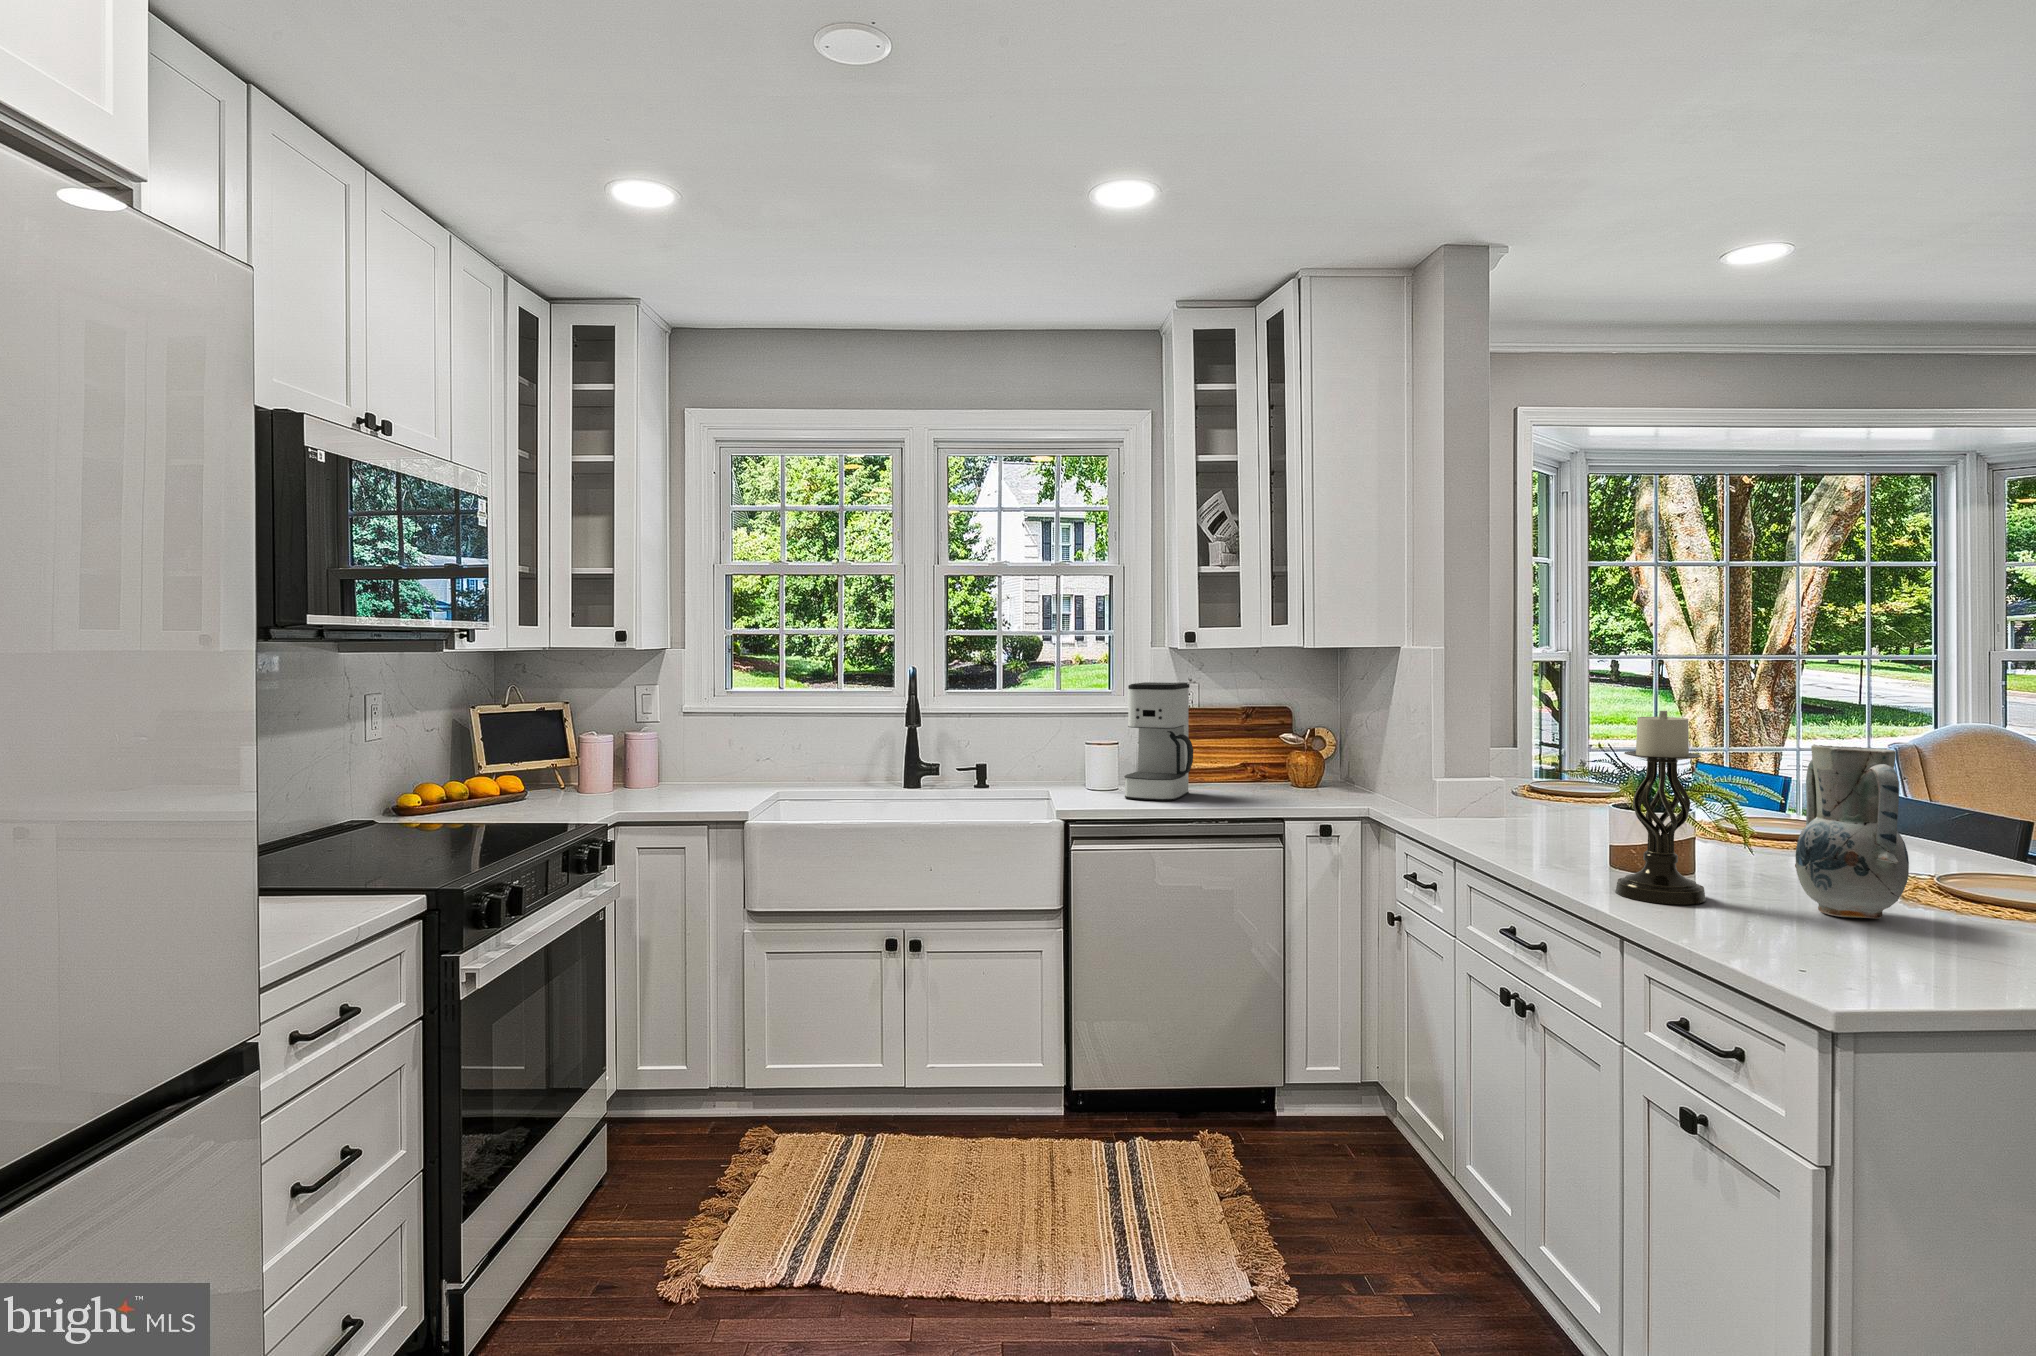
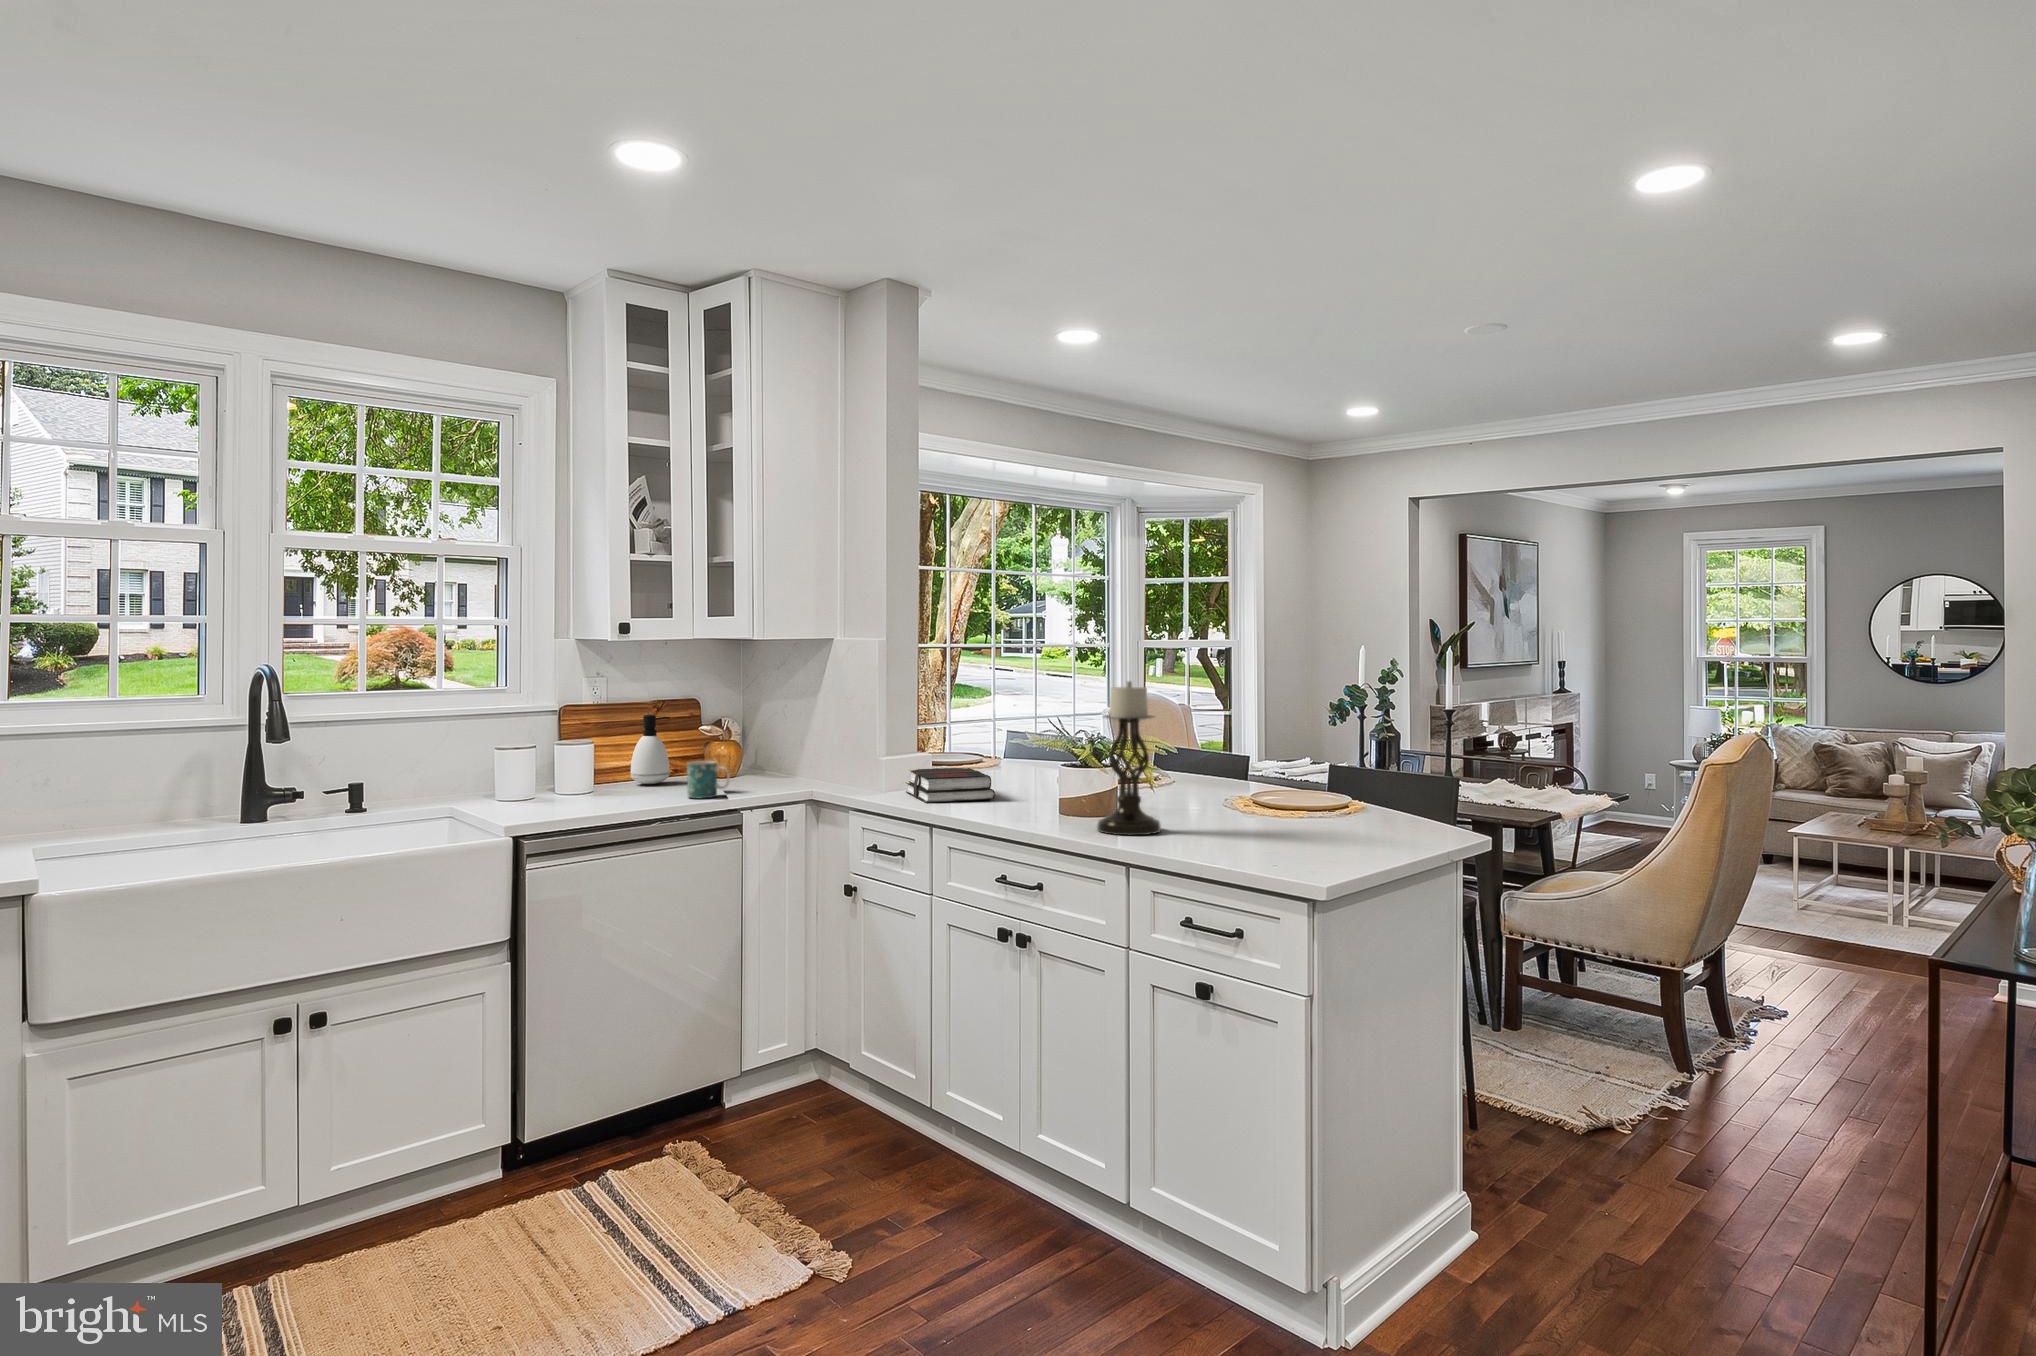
coffee maker: present [1124,682,1193,801] -> none [554,677,630,805]
soap dispenser: none [1212,719,1250,785] -> present [631,714,670,784]
vase: present [1795,744,1909,918] -> none [1209,703,1281,829]
mug: none [1241,768,1281,805] -> present [687,761,730,798]
book: none [1462,794,1551,837] -> present [906,767,995,803]

